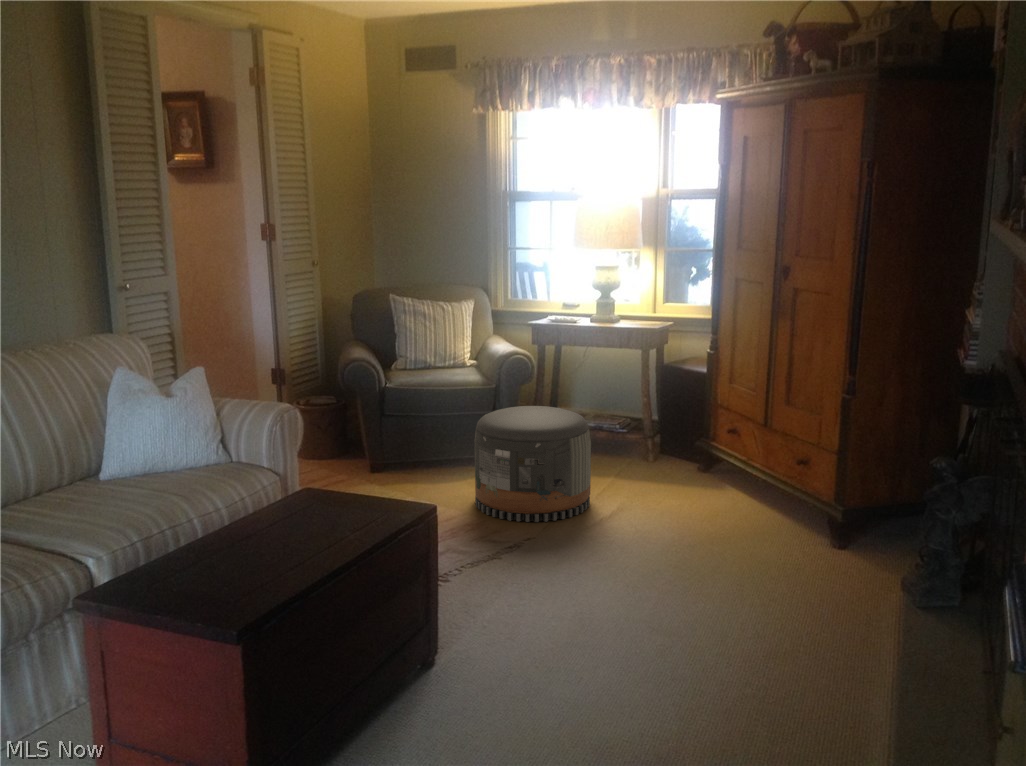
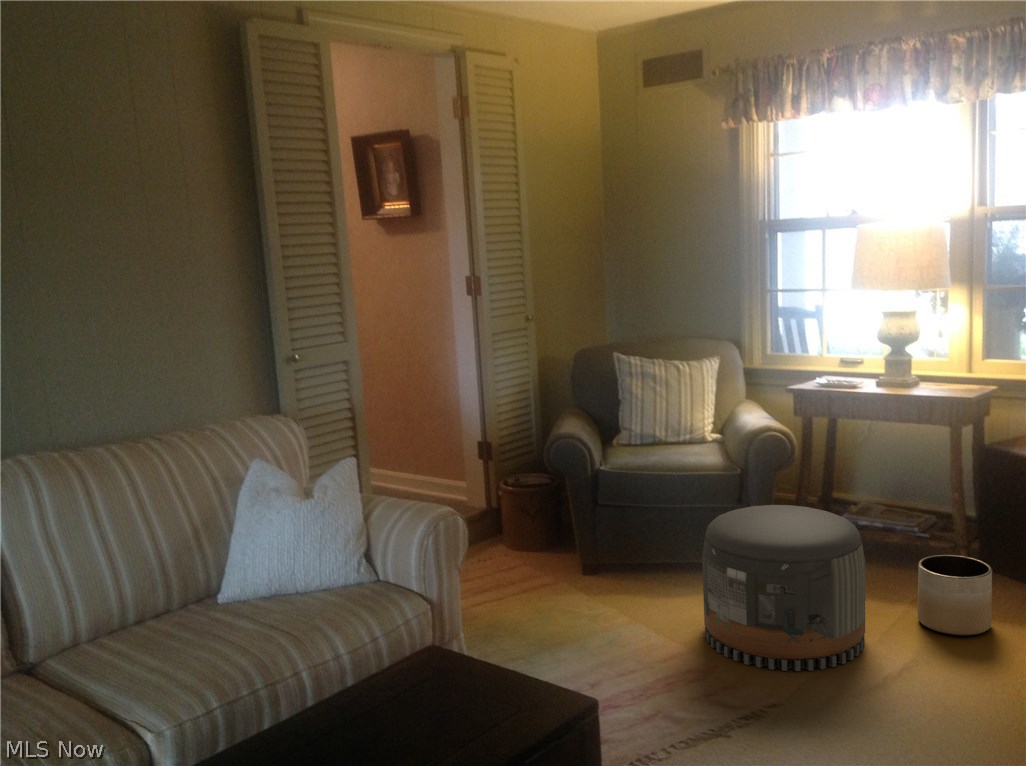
planter: none [624,439,673,493] -> present [917,555,992,636]

